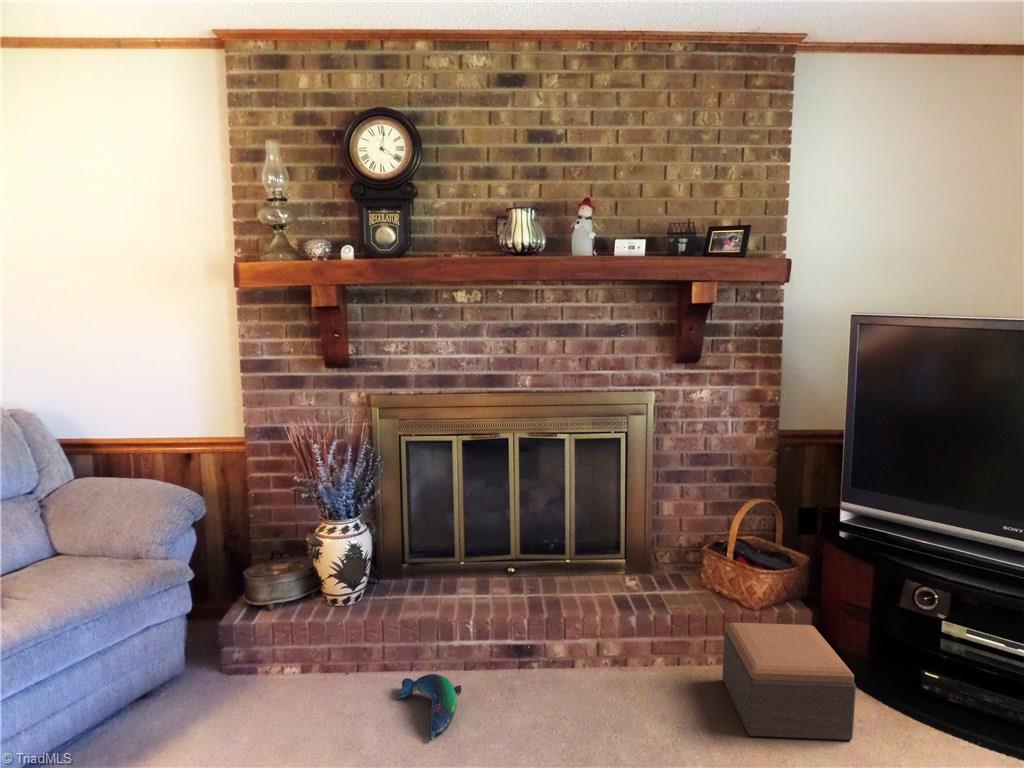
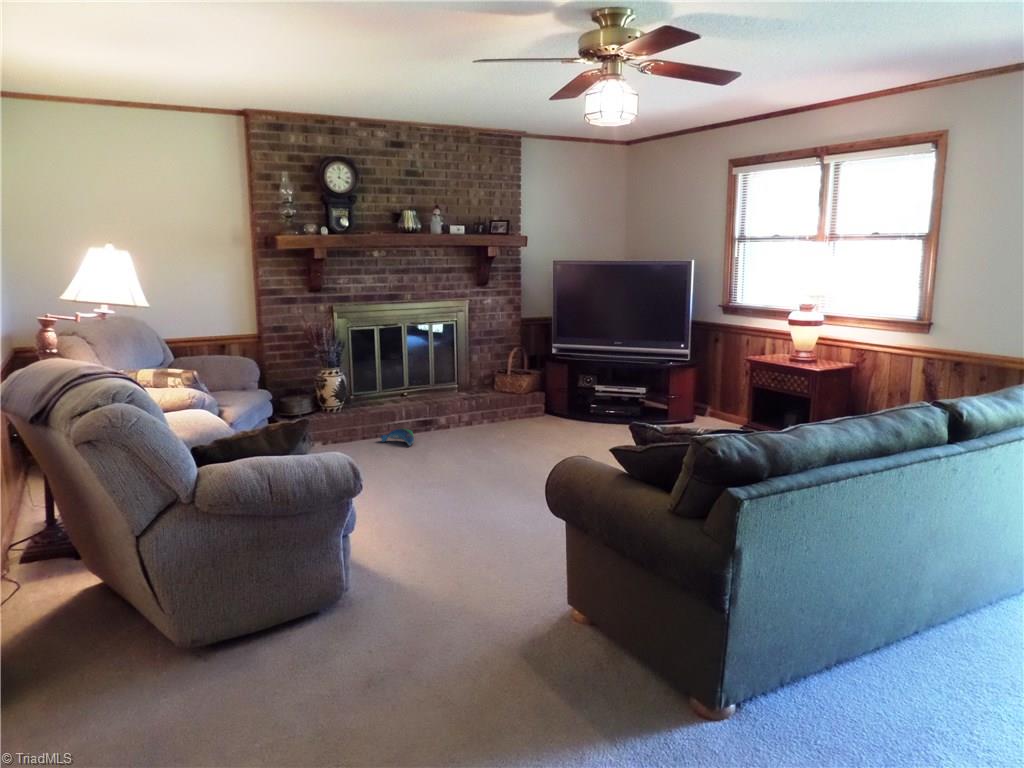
footstool: present [722,623,856,740] -> none [512,393,563,430]

